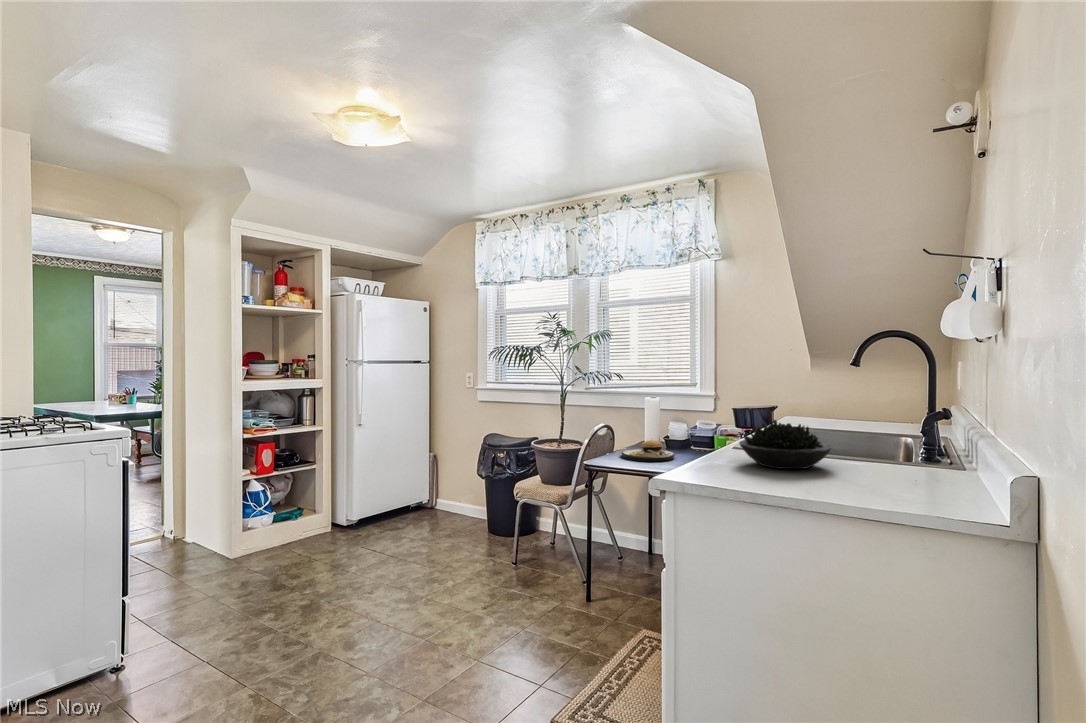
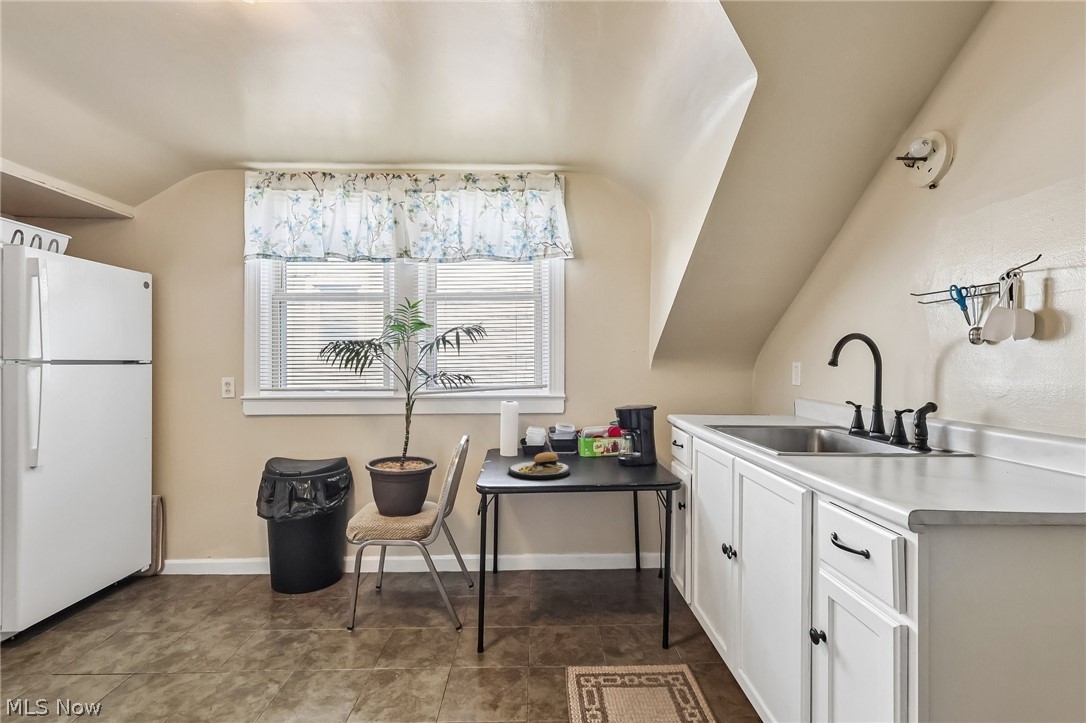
succulent plant: present [739,420,831,469] -> none [859,427,1001,493]

